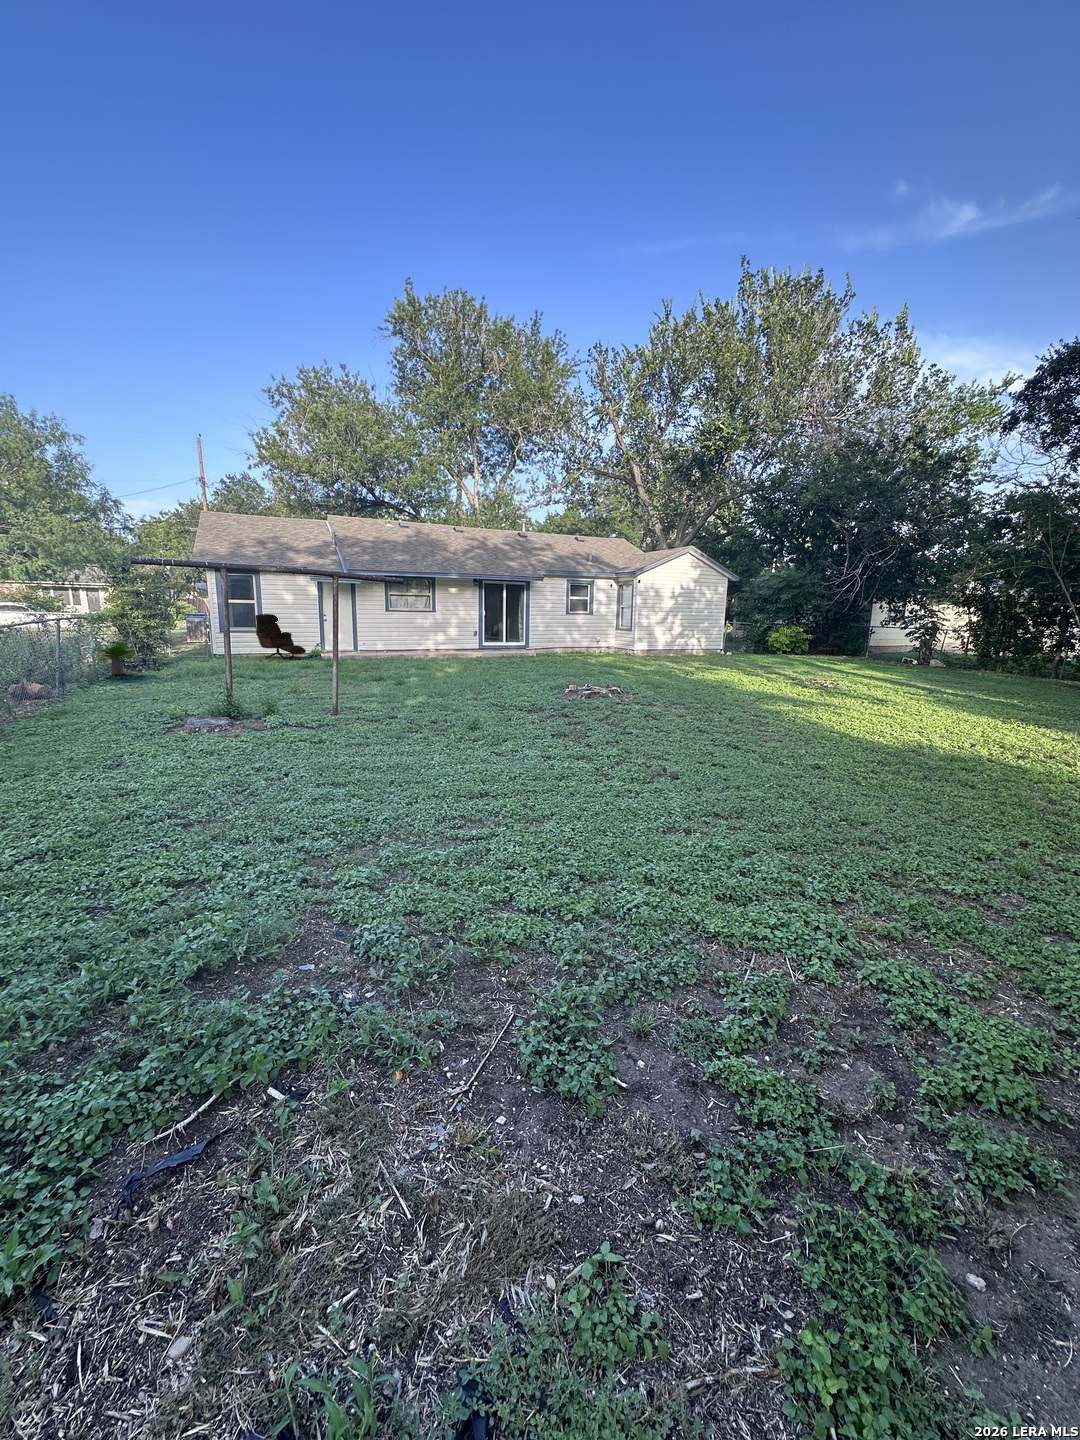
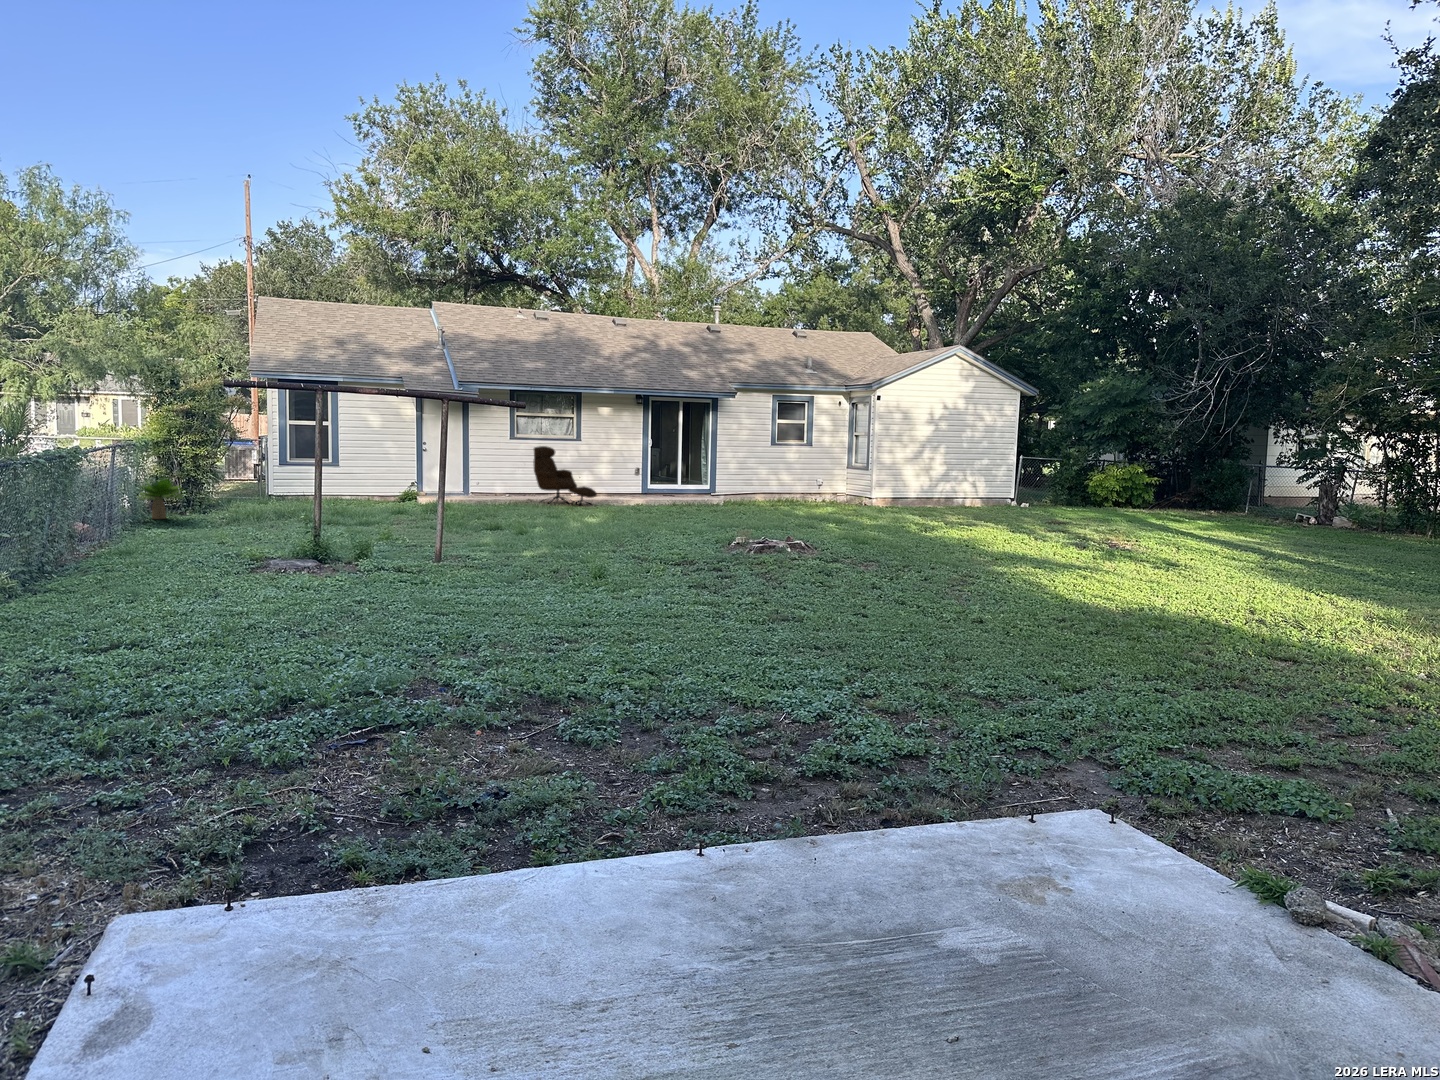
lounge chair: present [256,614,306,660] -> present [533,446,597,505]

